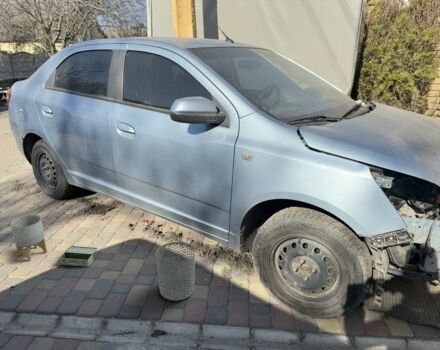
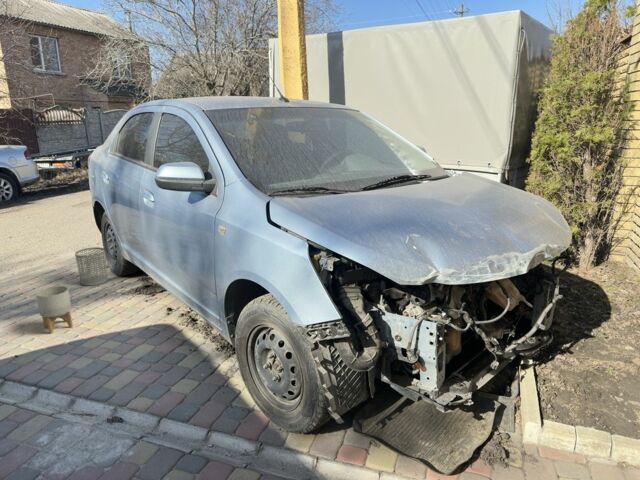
waste bin: present [156,242,195,301] -> present [75,247,108,286]
toolbox: present [60,246,97,267] -> none [74,323,116,346]

